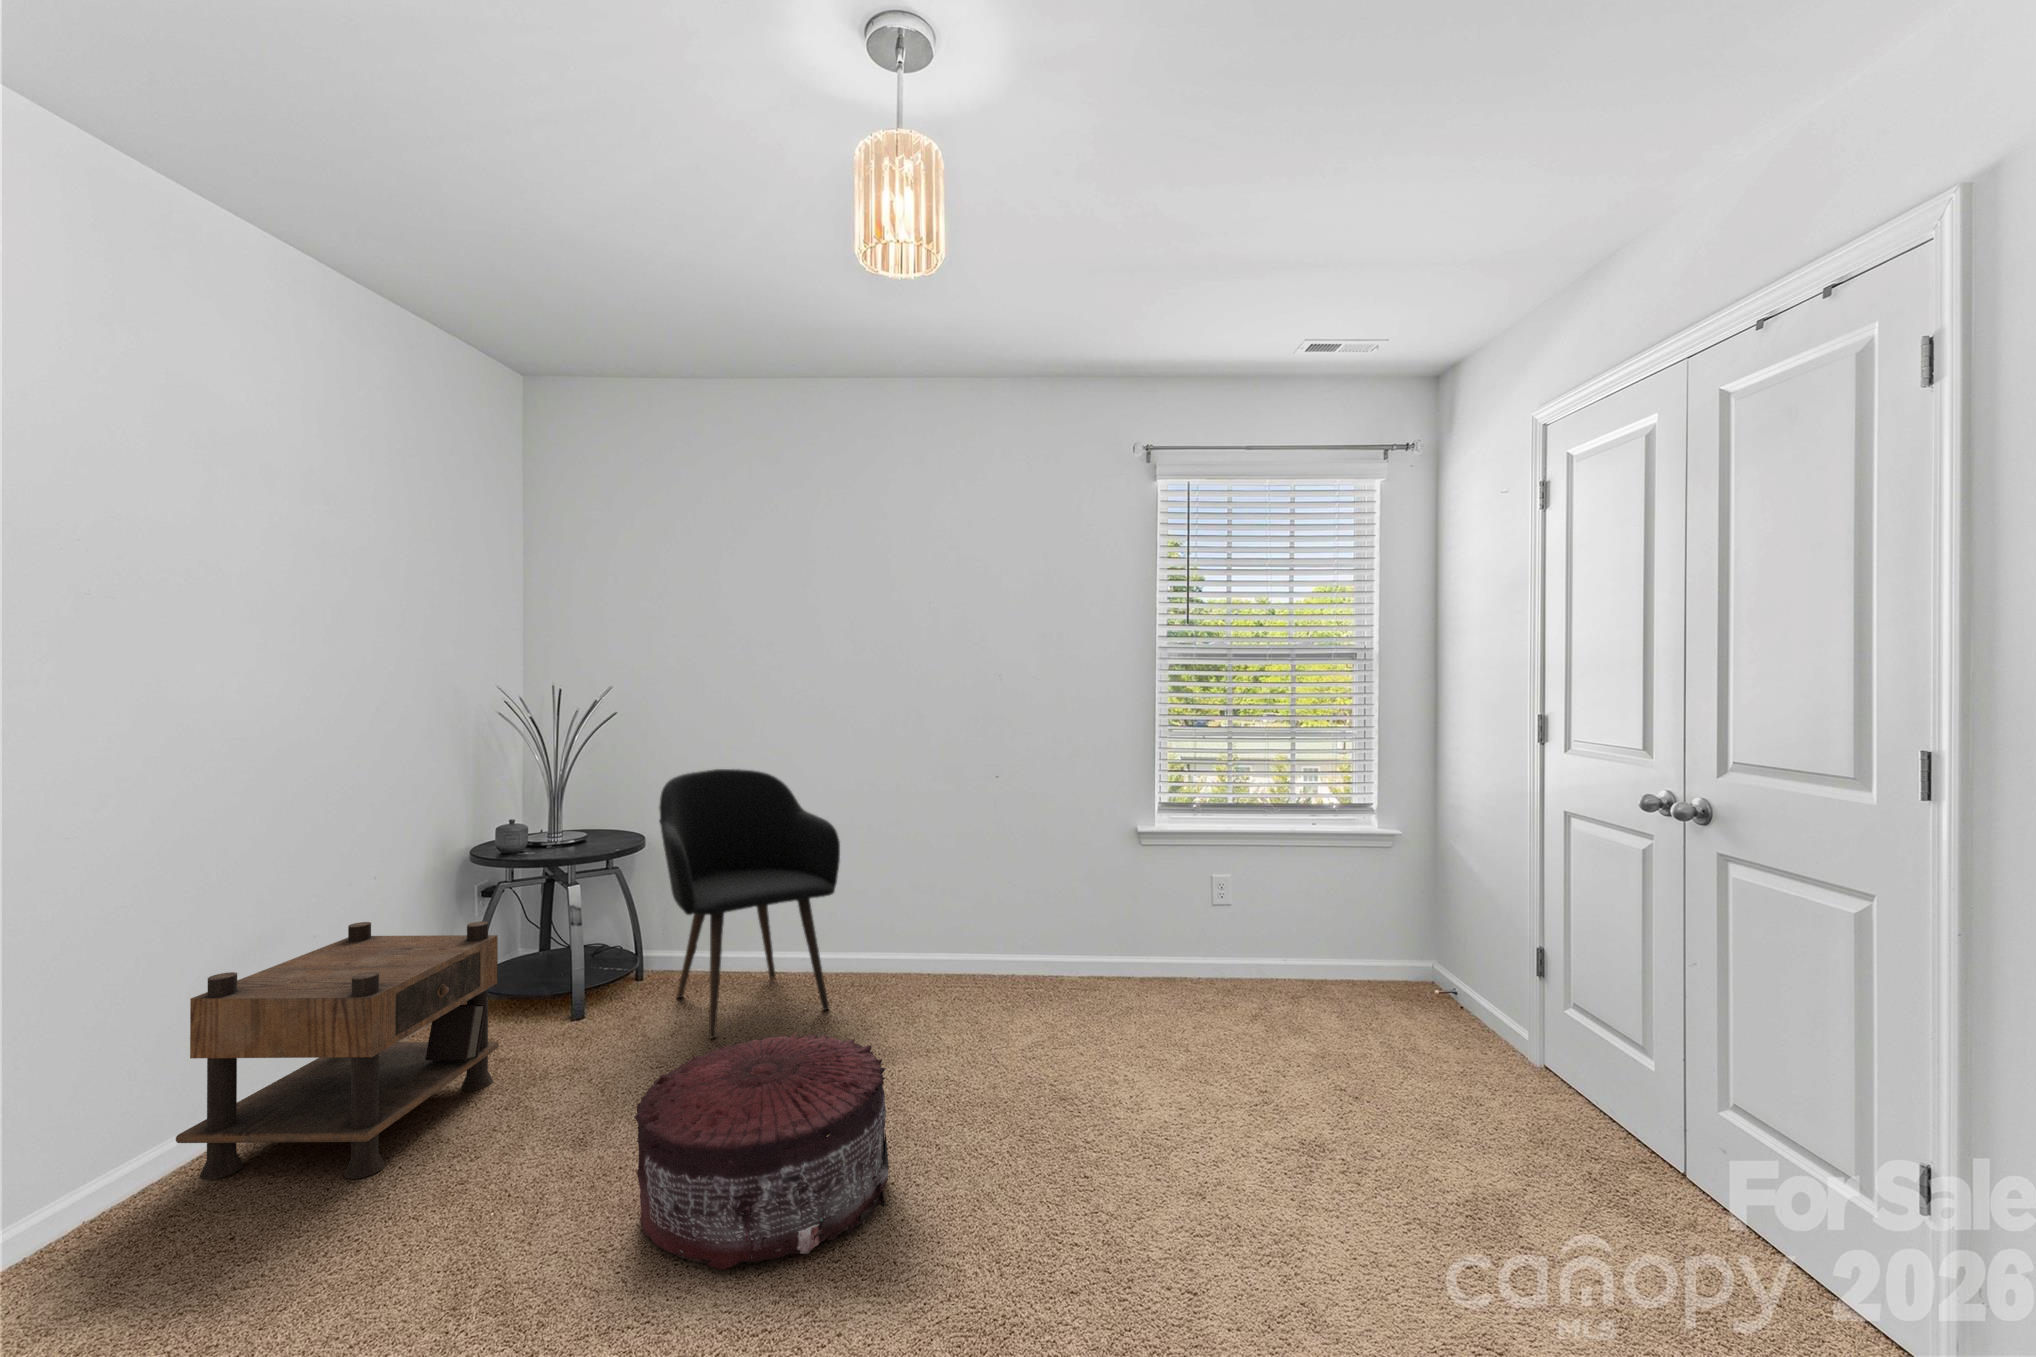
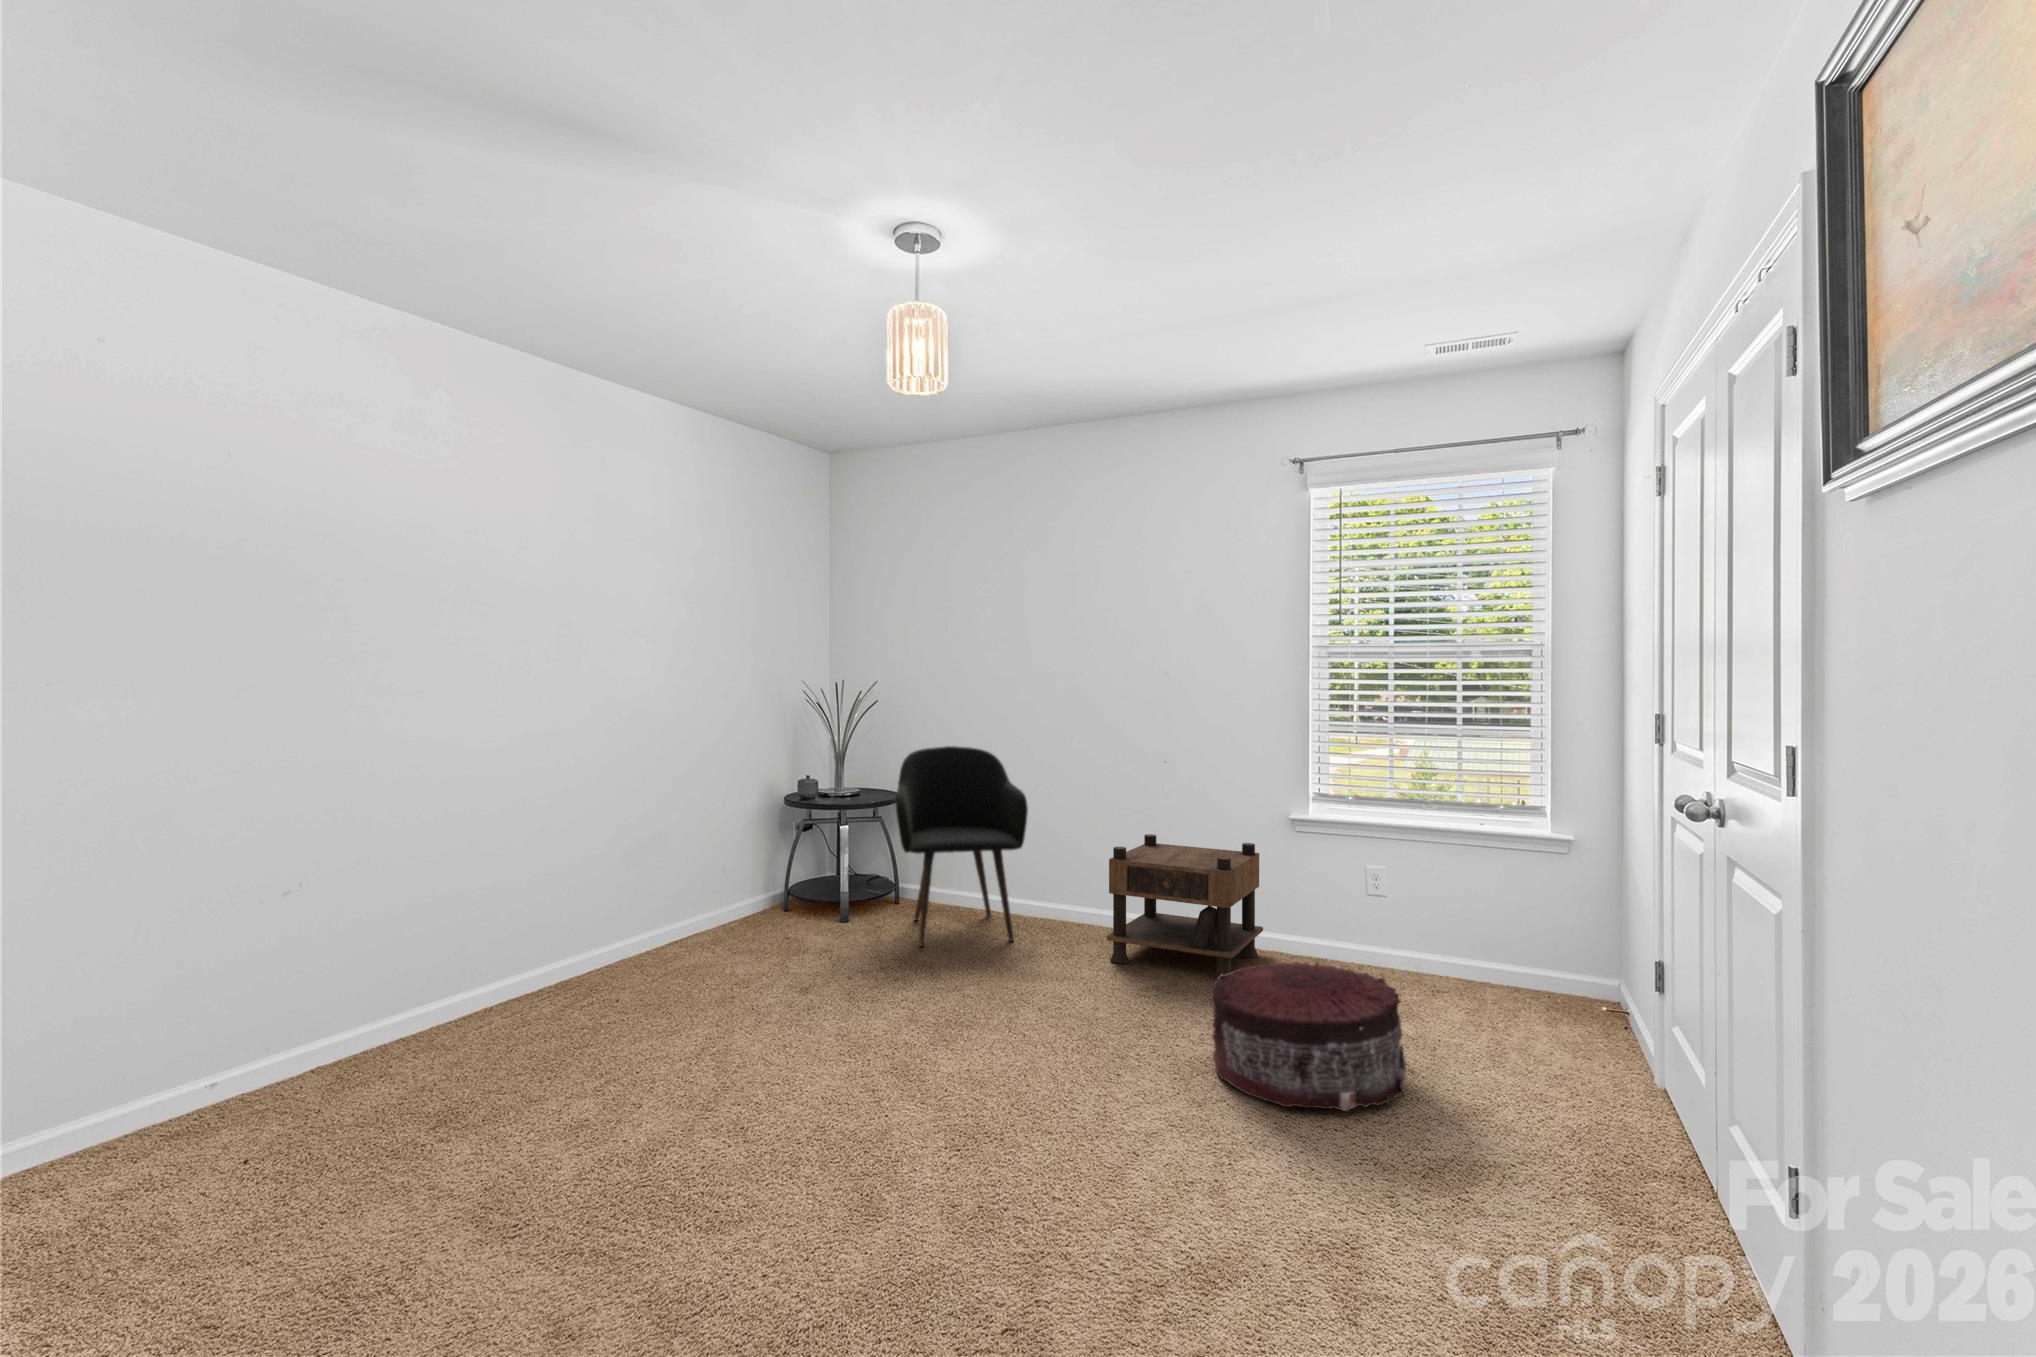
nightstand: present [176,921,499,1180] -> present [1107,834,1263,979]
pouf: present [635,1032,889,1270] -> present [1211,962,1406,1111]

